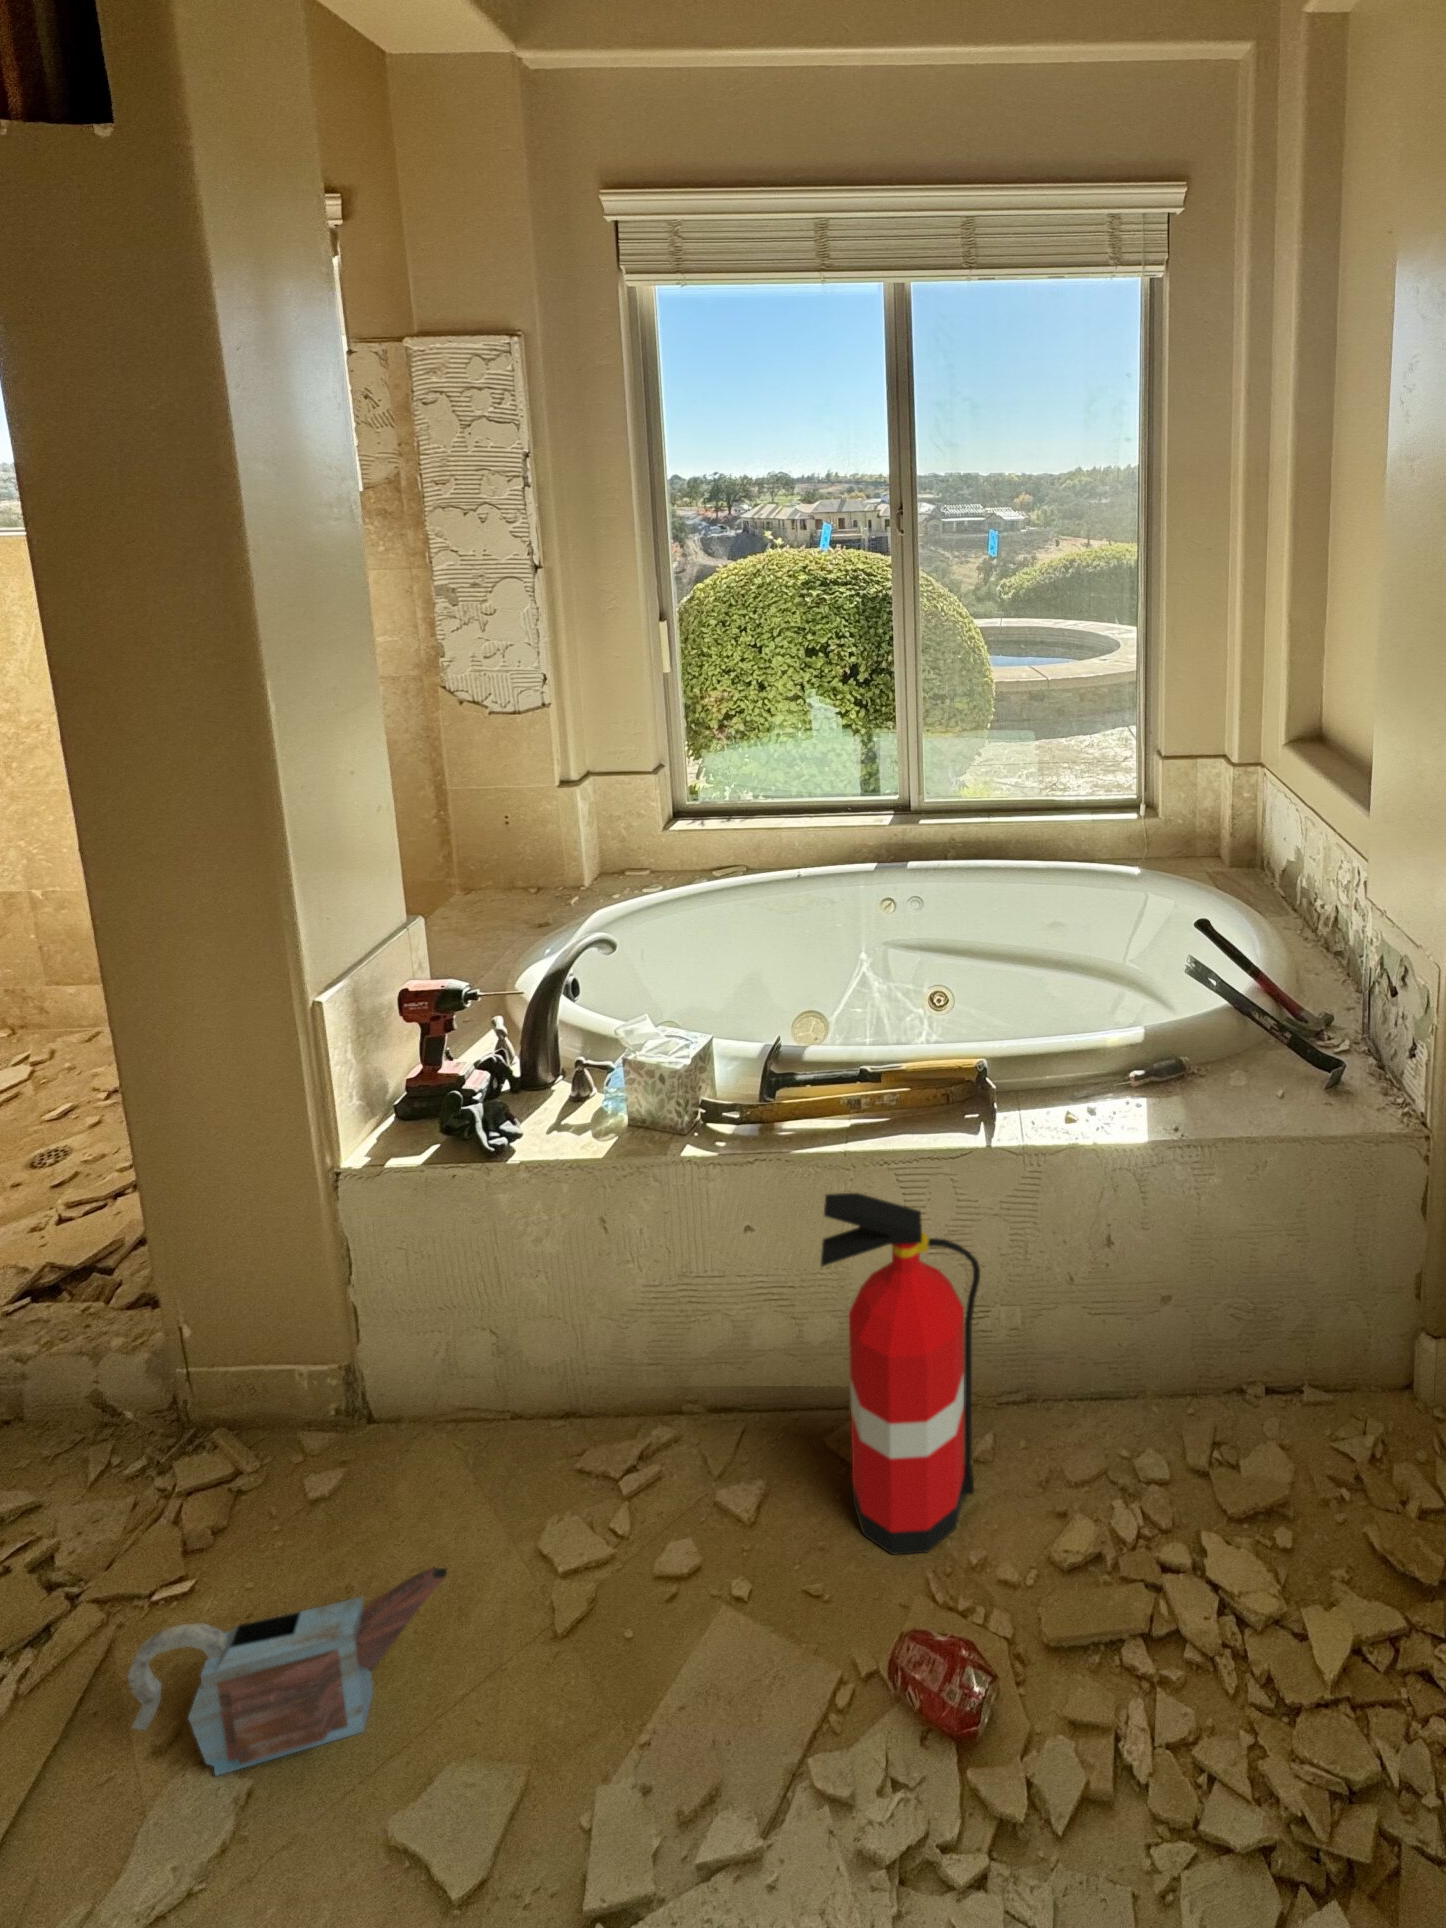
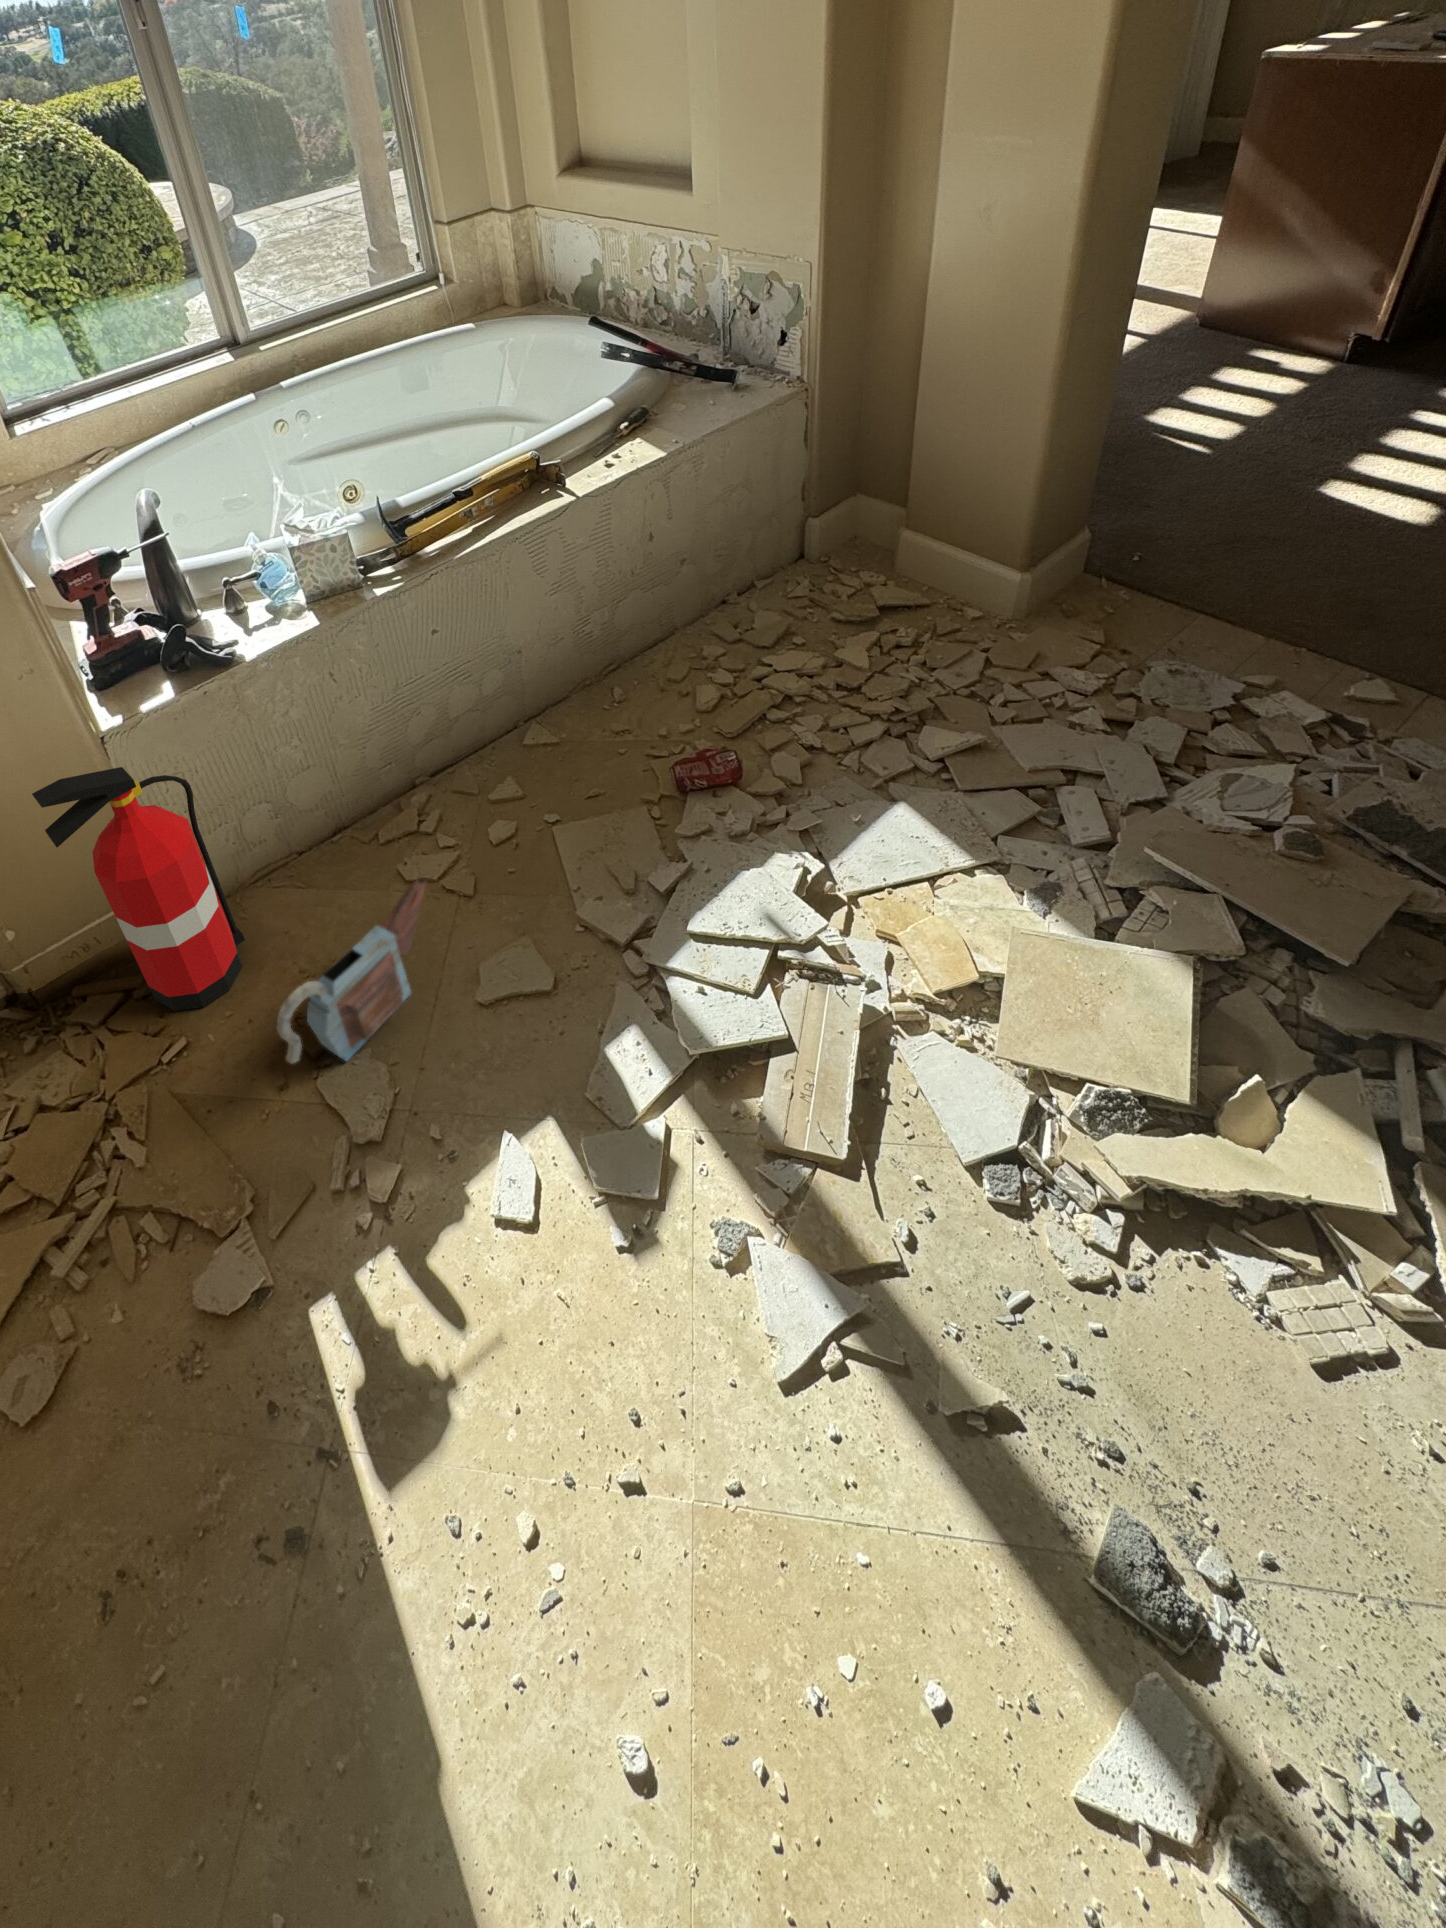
fire extinguisher: present [821,1193,980,1554] -> present [32,767,245,1011]

